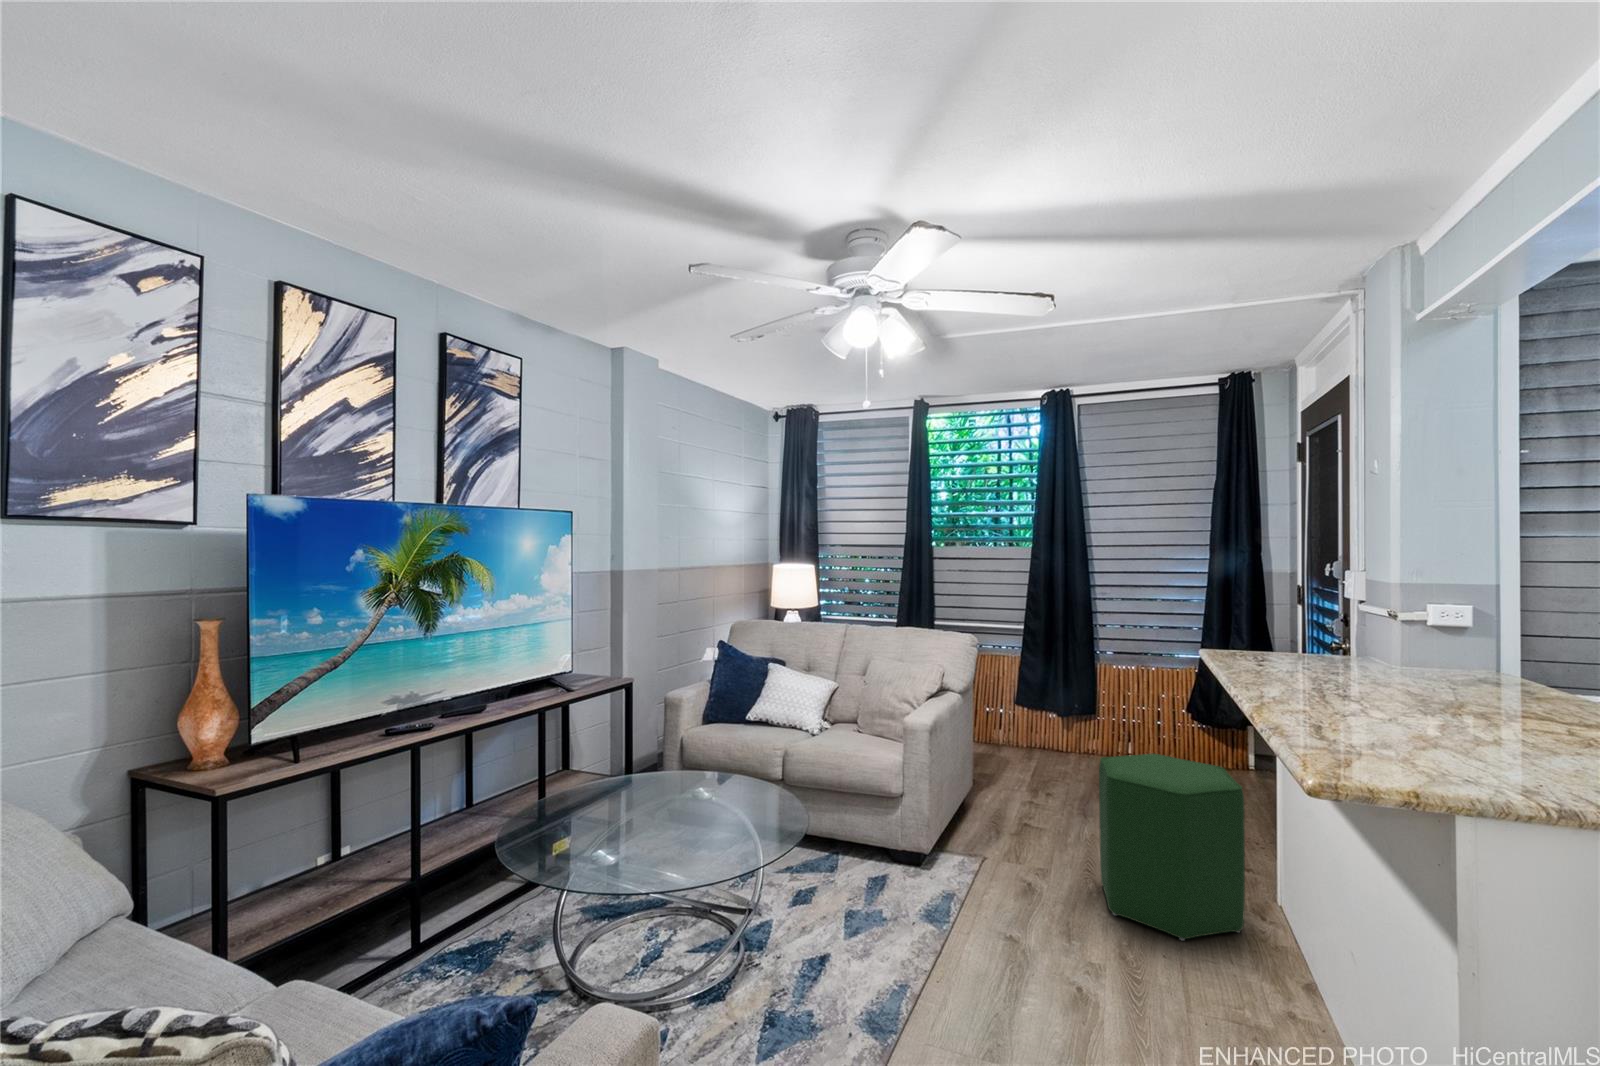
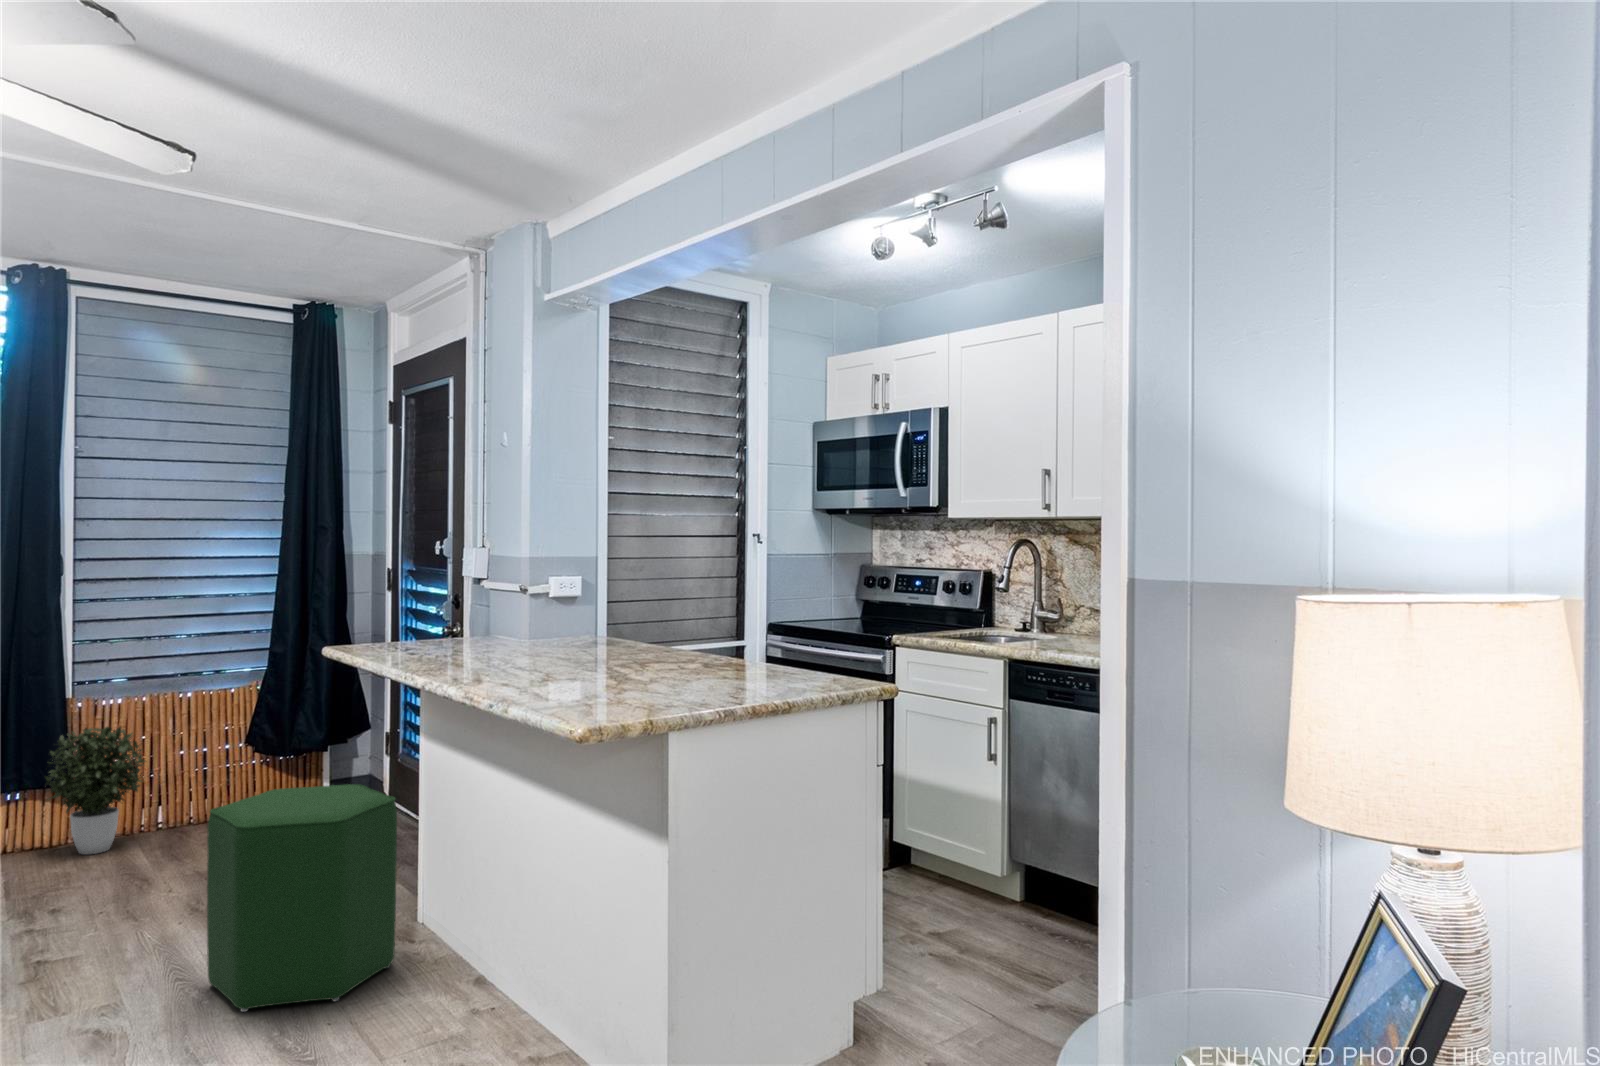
potted plant: none [1055,680,1115,765] -> present [45,727,145,855]

